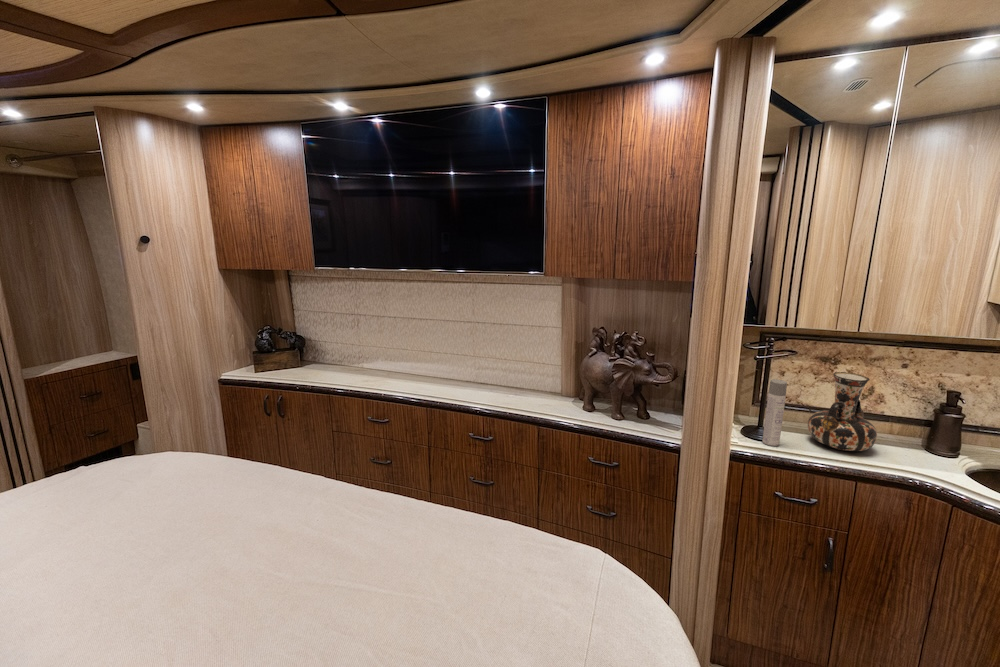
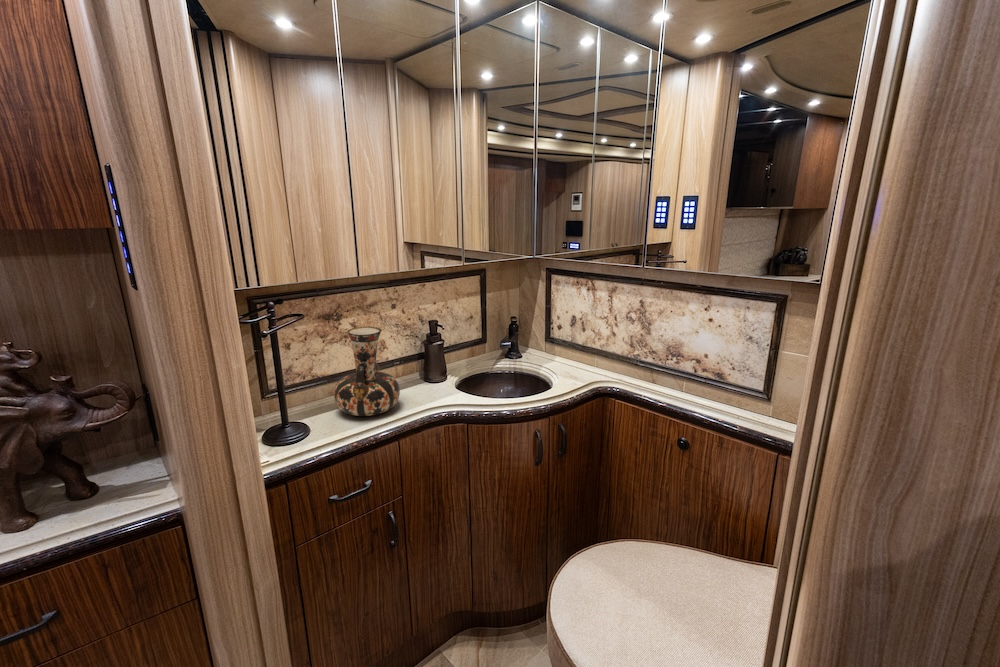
spray bottle: present [762,379,787,446] -> none [288,358,318,447]

